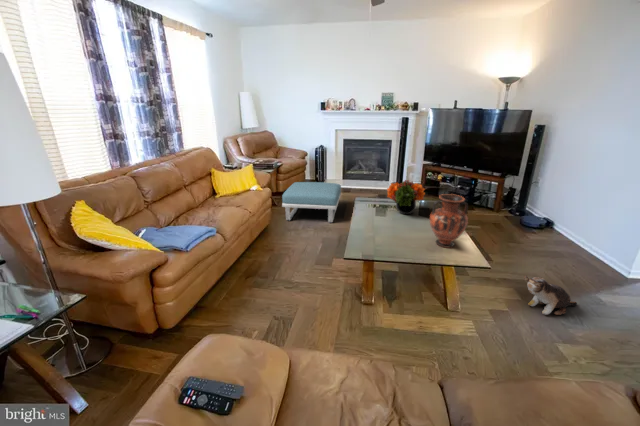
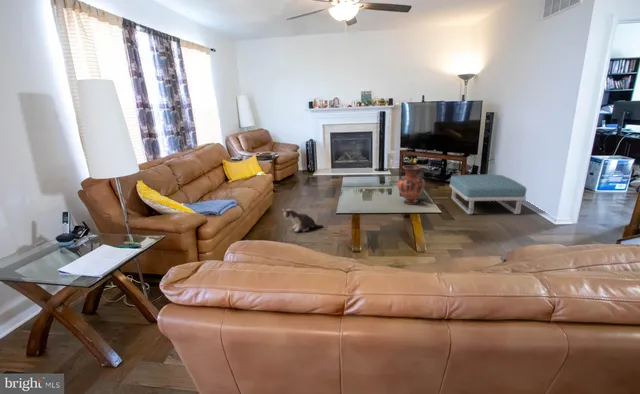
flower arrangement: present [387,180,425,214] -> none [367,159,397,187]
footstool: present [282,182,341,222] -> present [450,174,527,214]
plush toy: present [524,275,577,315] -> present [282,209,323,231]

